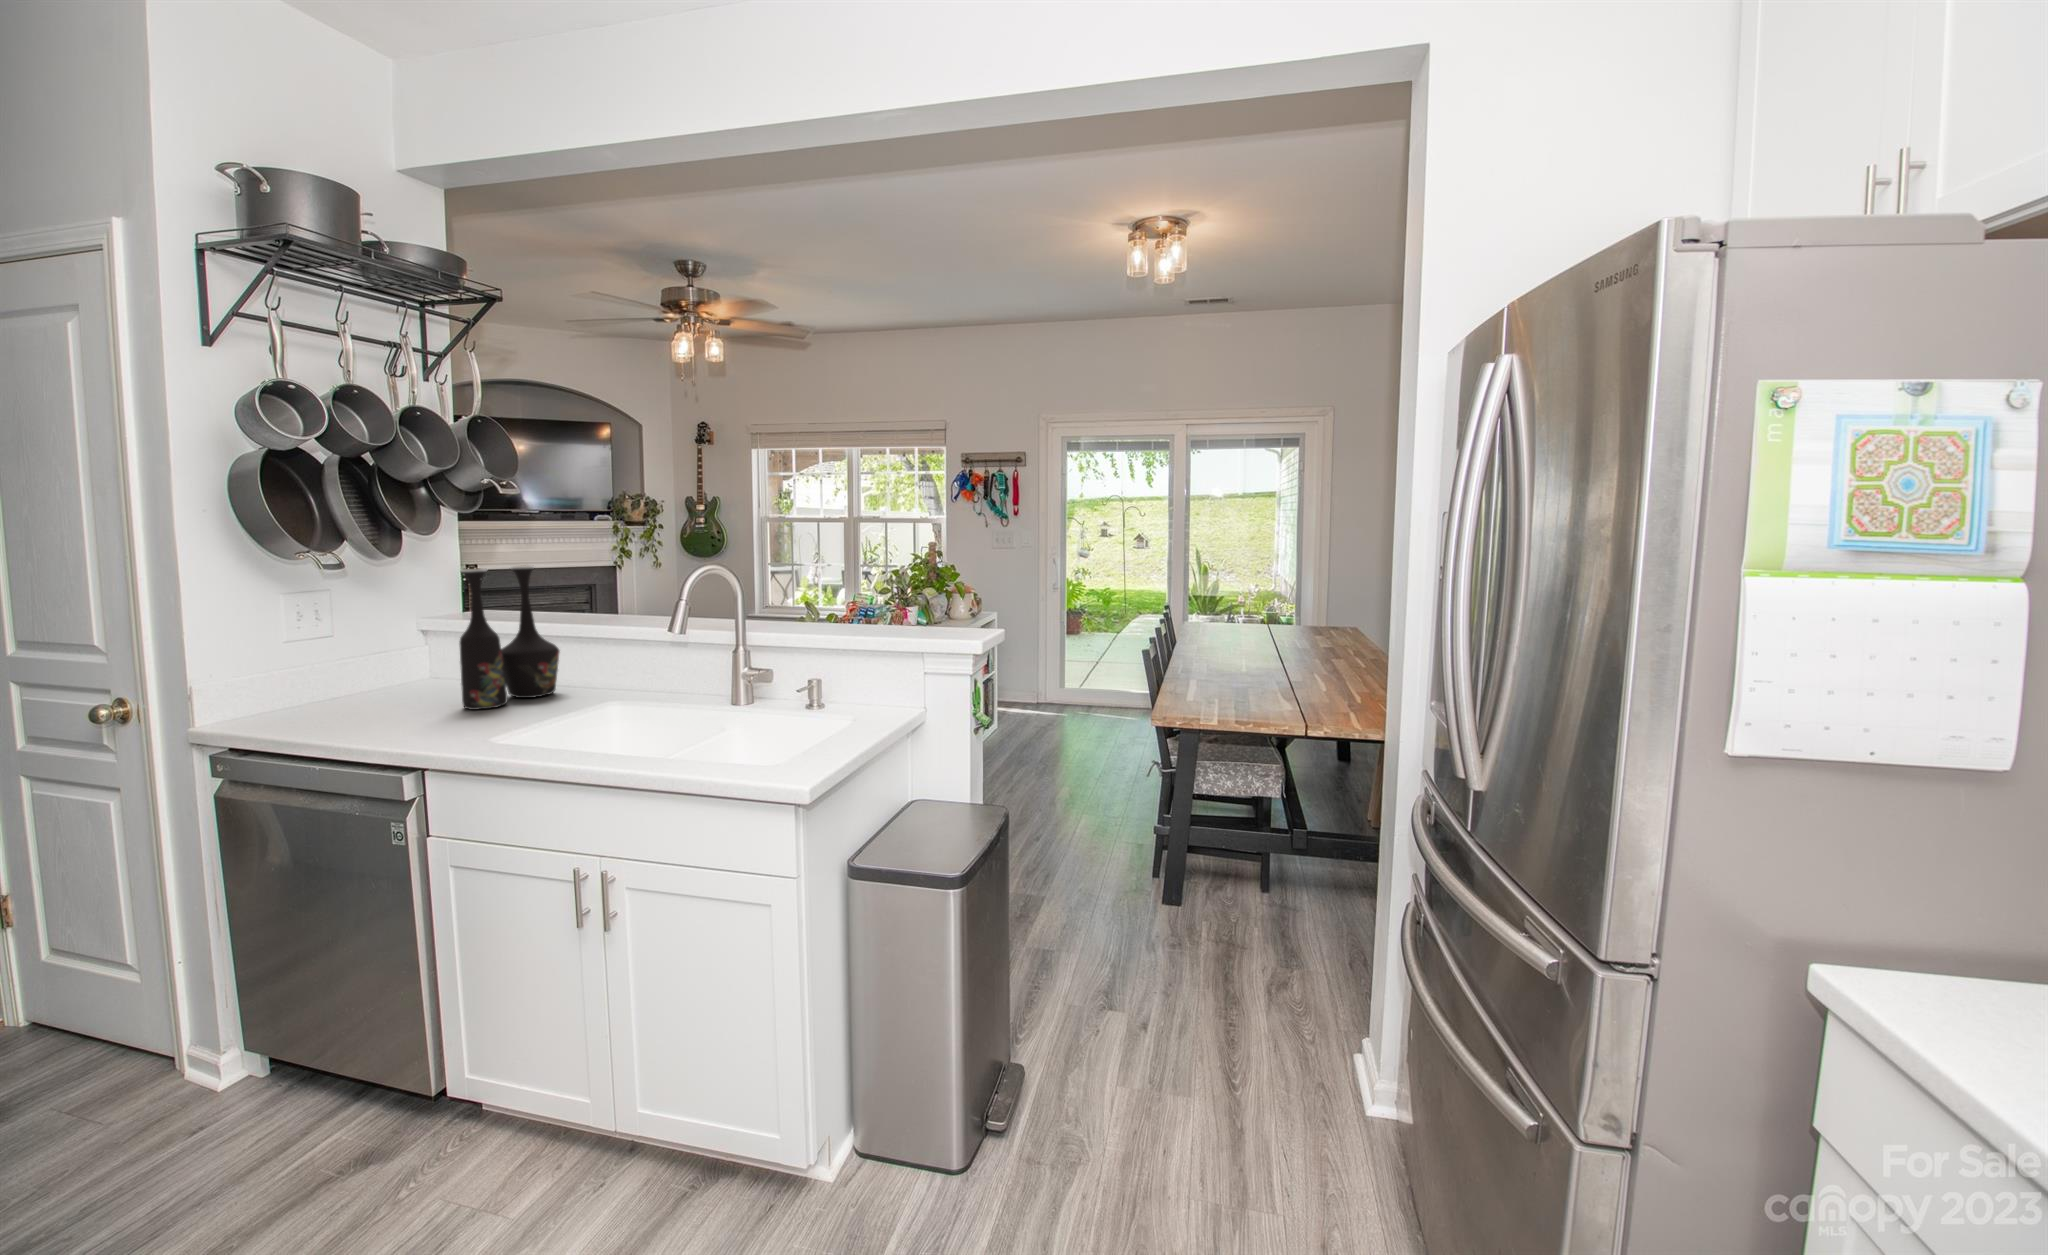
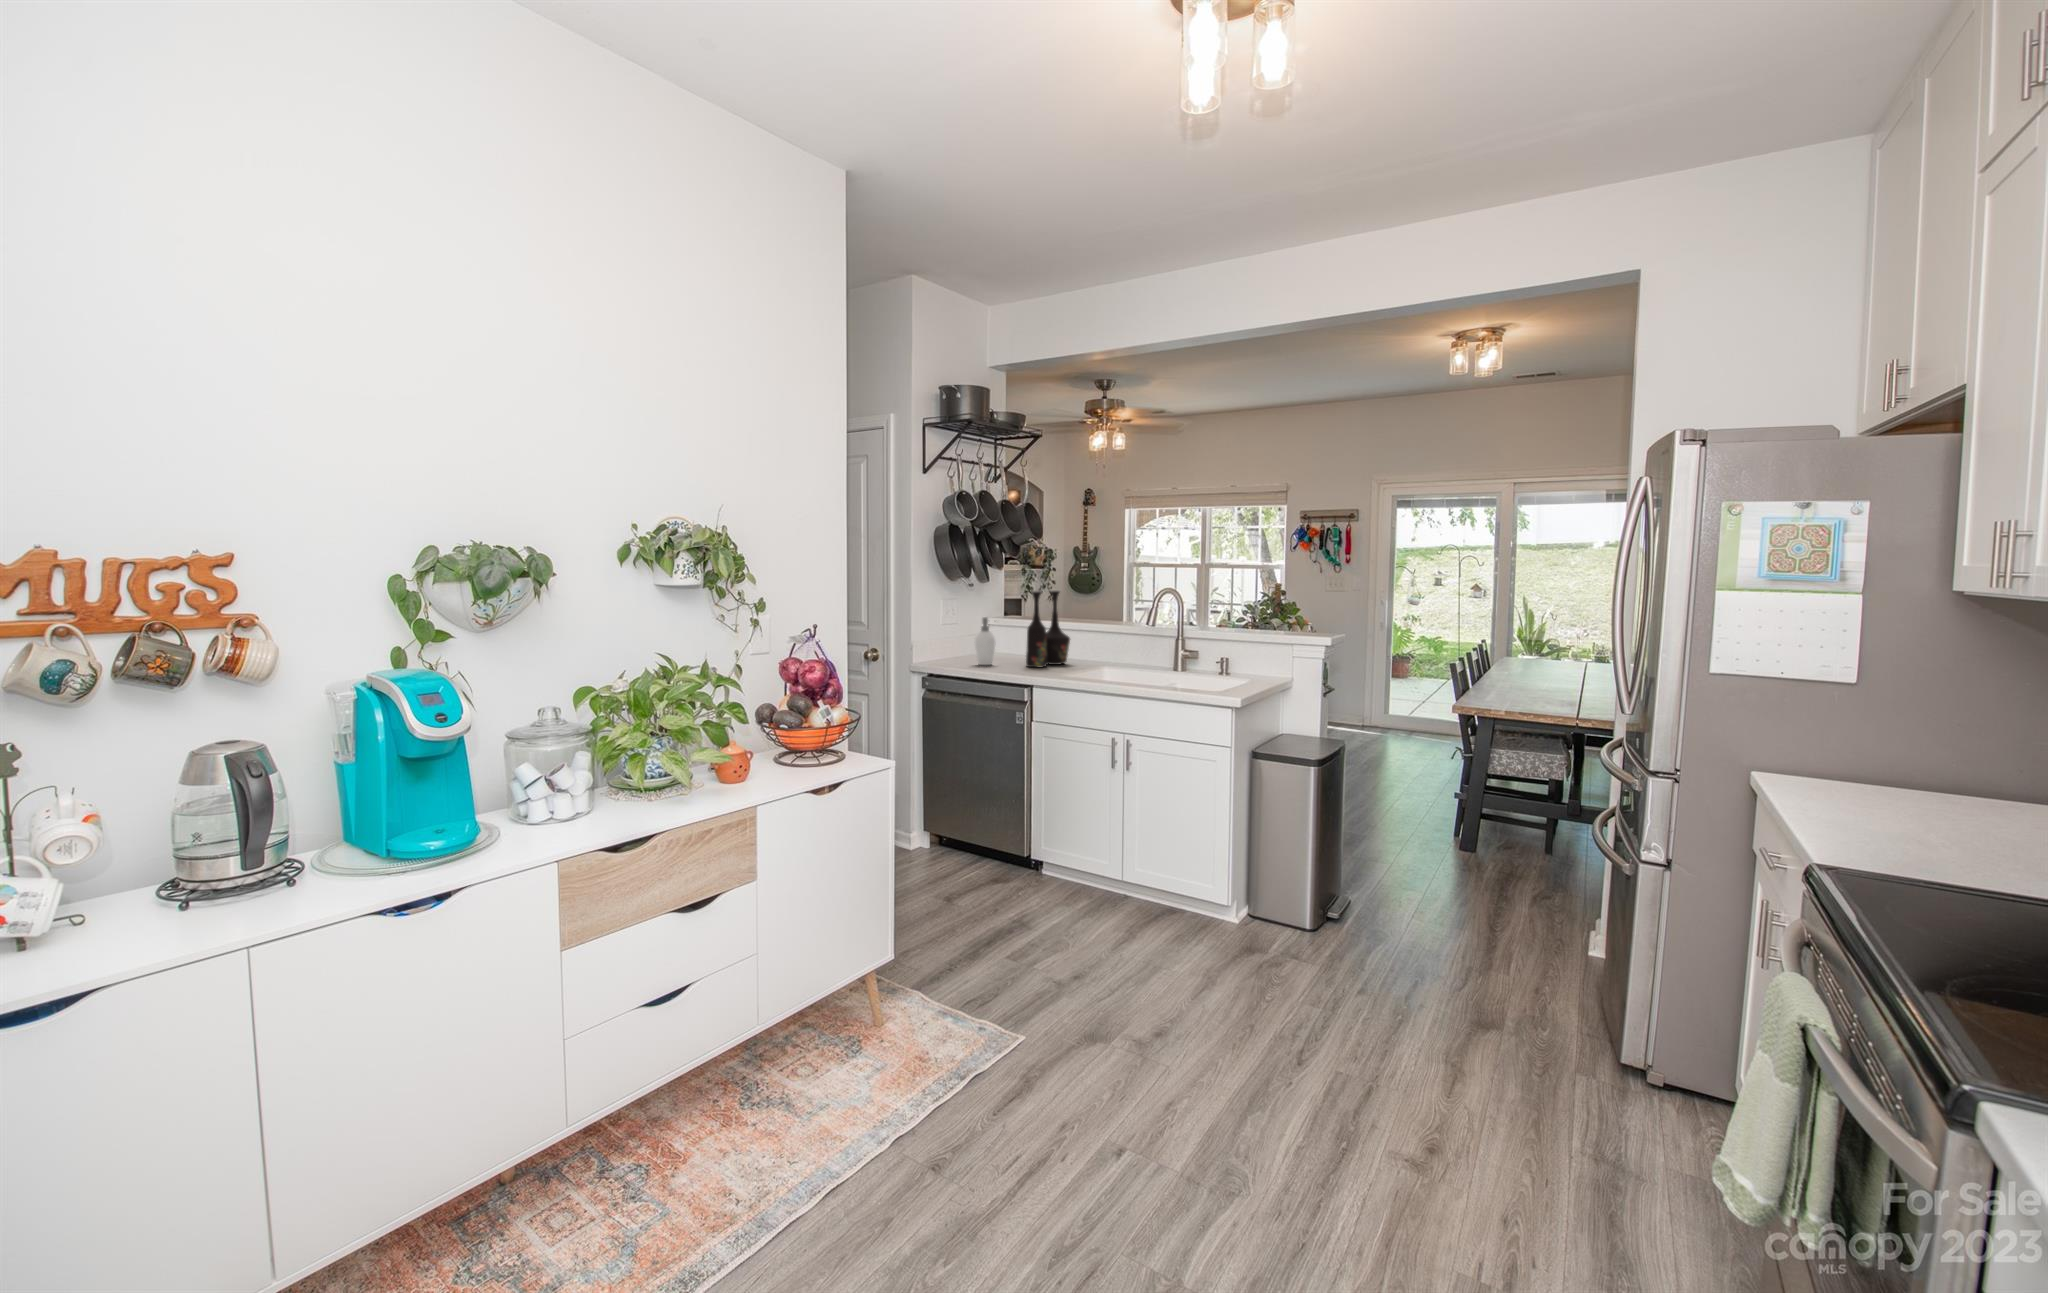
soap dispenser: none [351,621,400,712] -> present [975,617,995,665]

